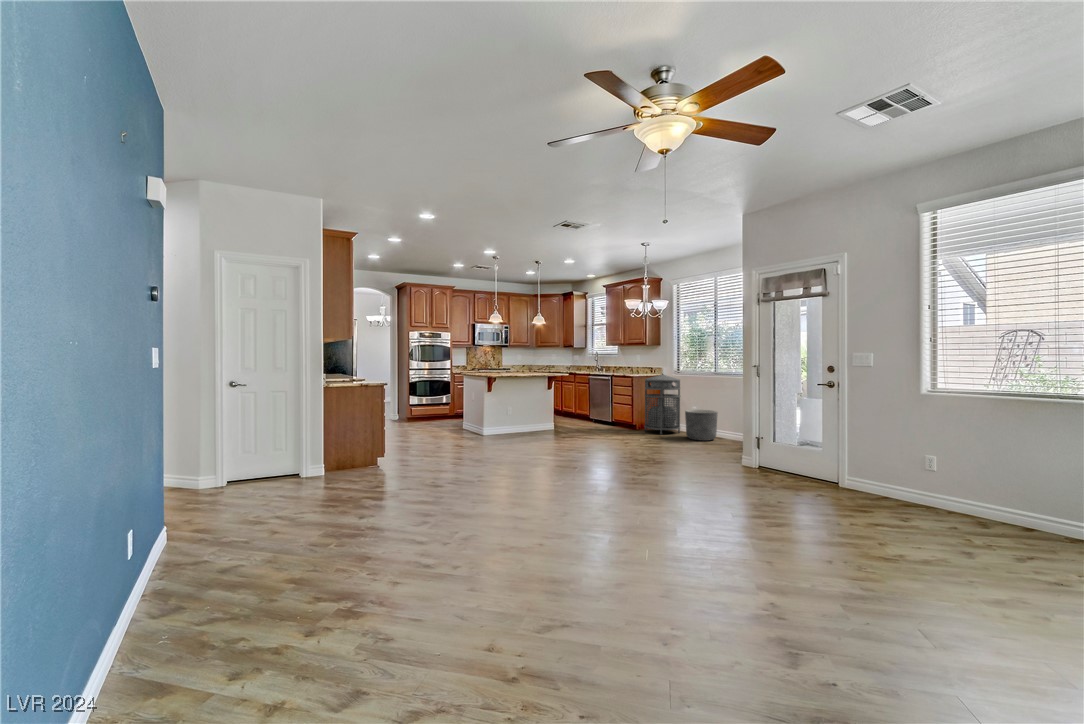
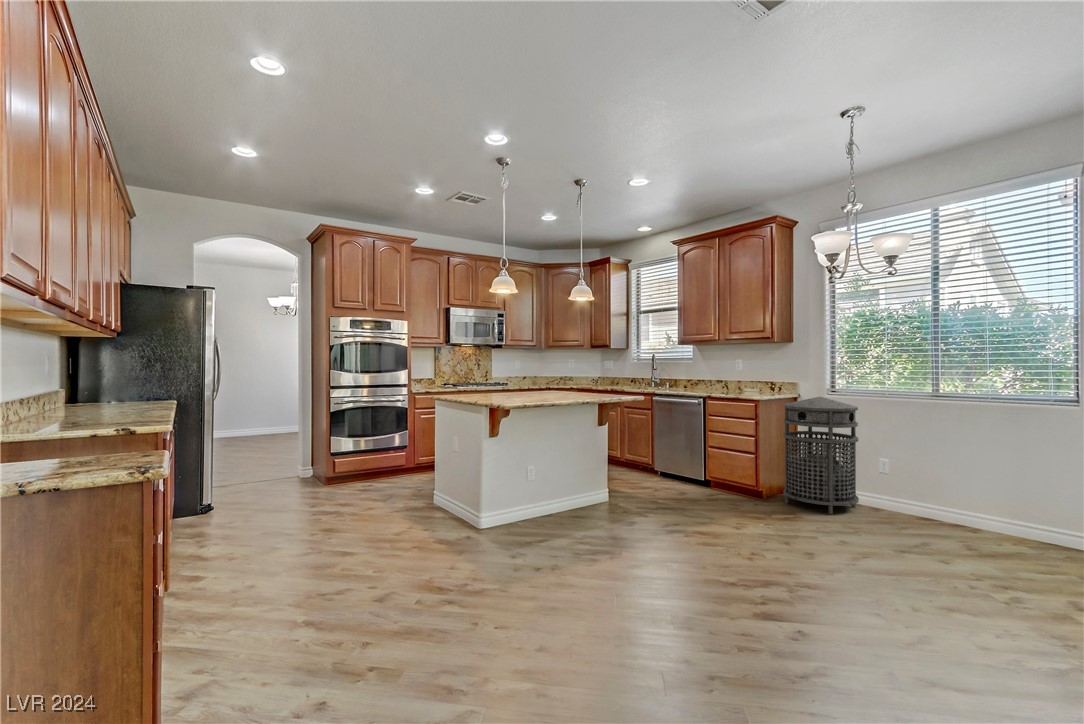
planter: present [685,410,718,441] -> none [892,466,970,535]

